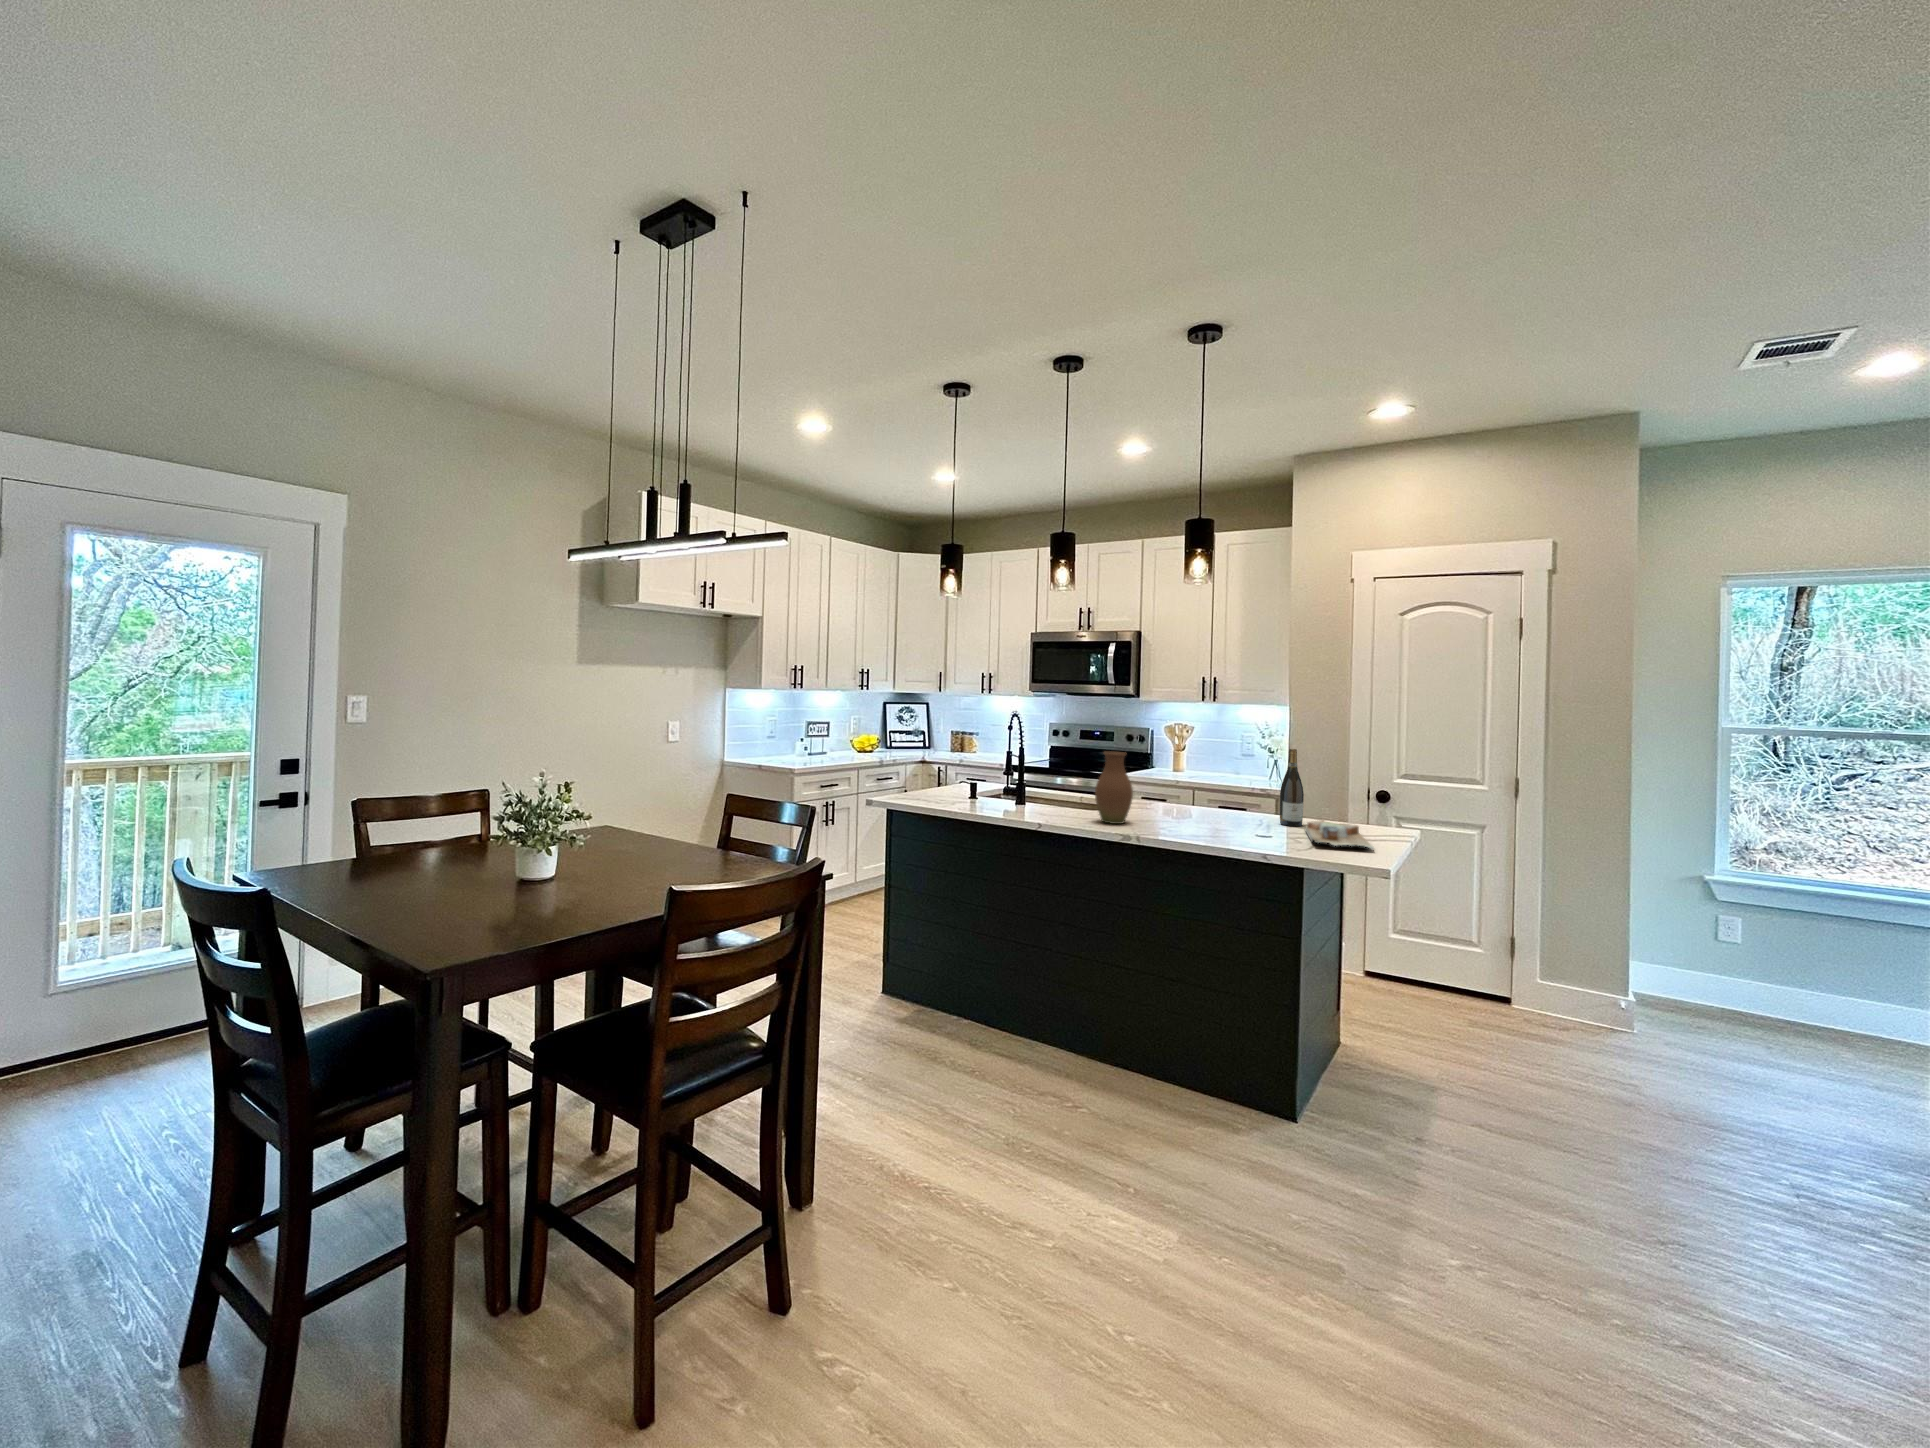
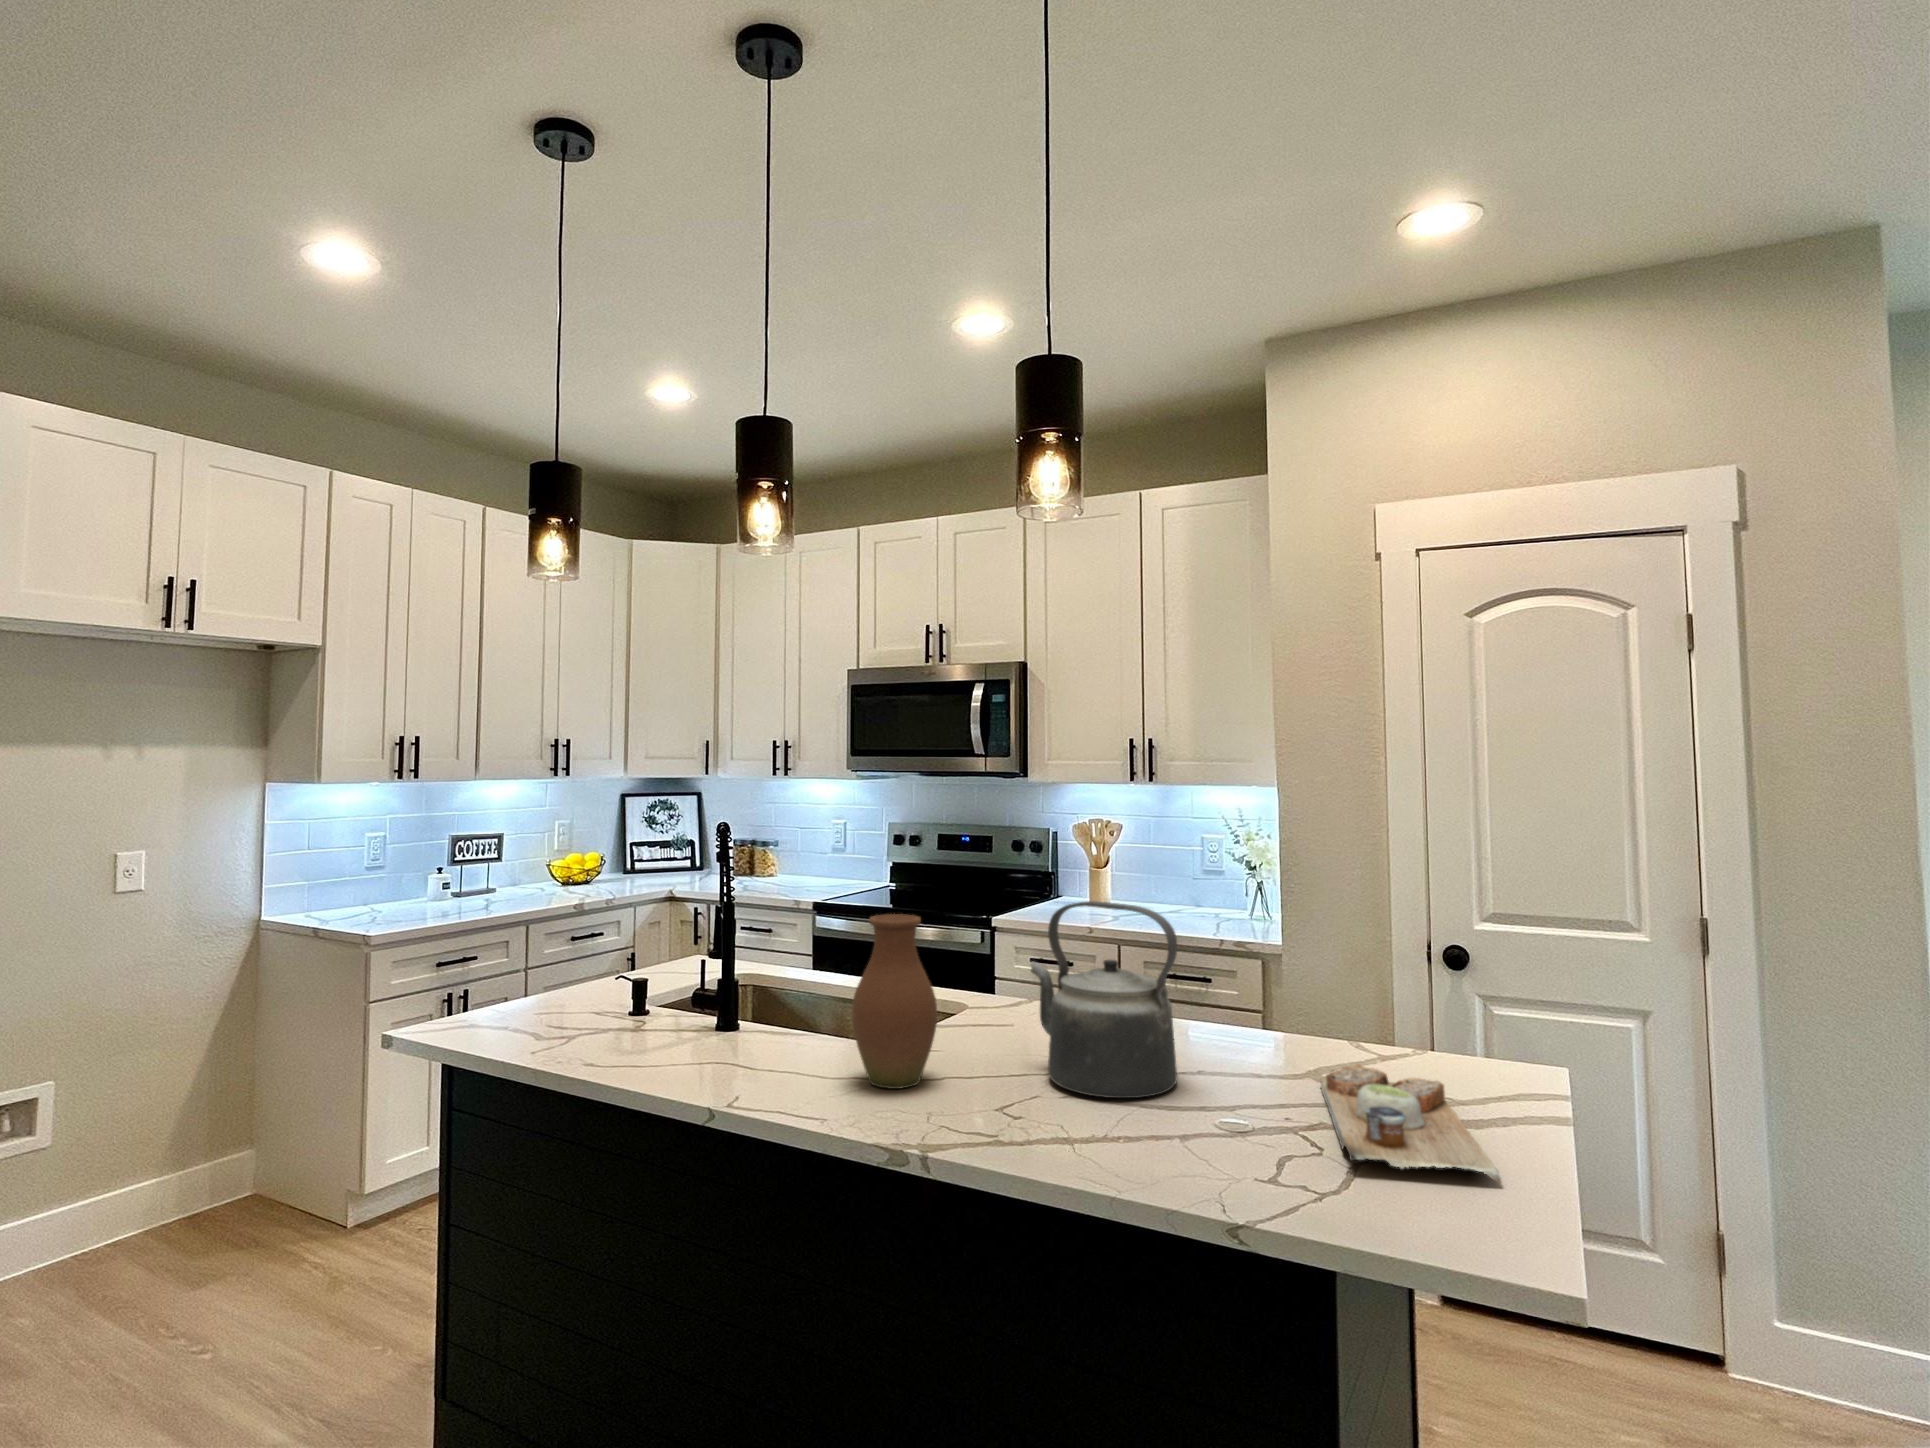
kettle: none [1173,748,1243,829] -> present [1031,901,1177,1098]
wine bottle: present [1280,749,1304,826] -> none [1263,895,1314,1074]

